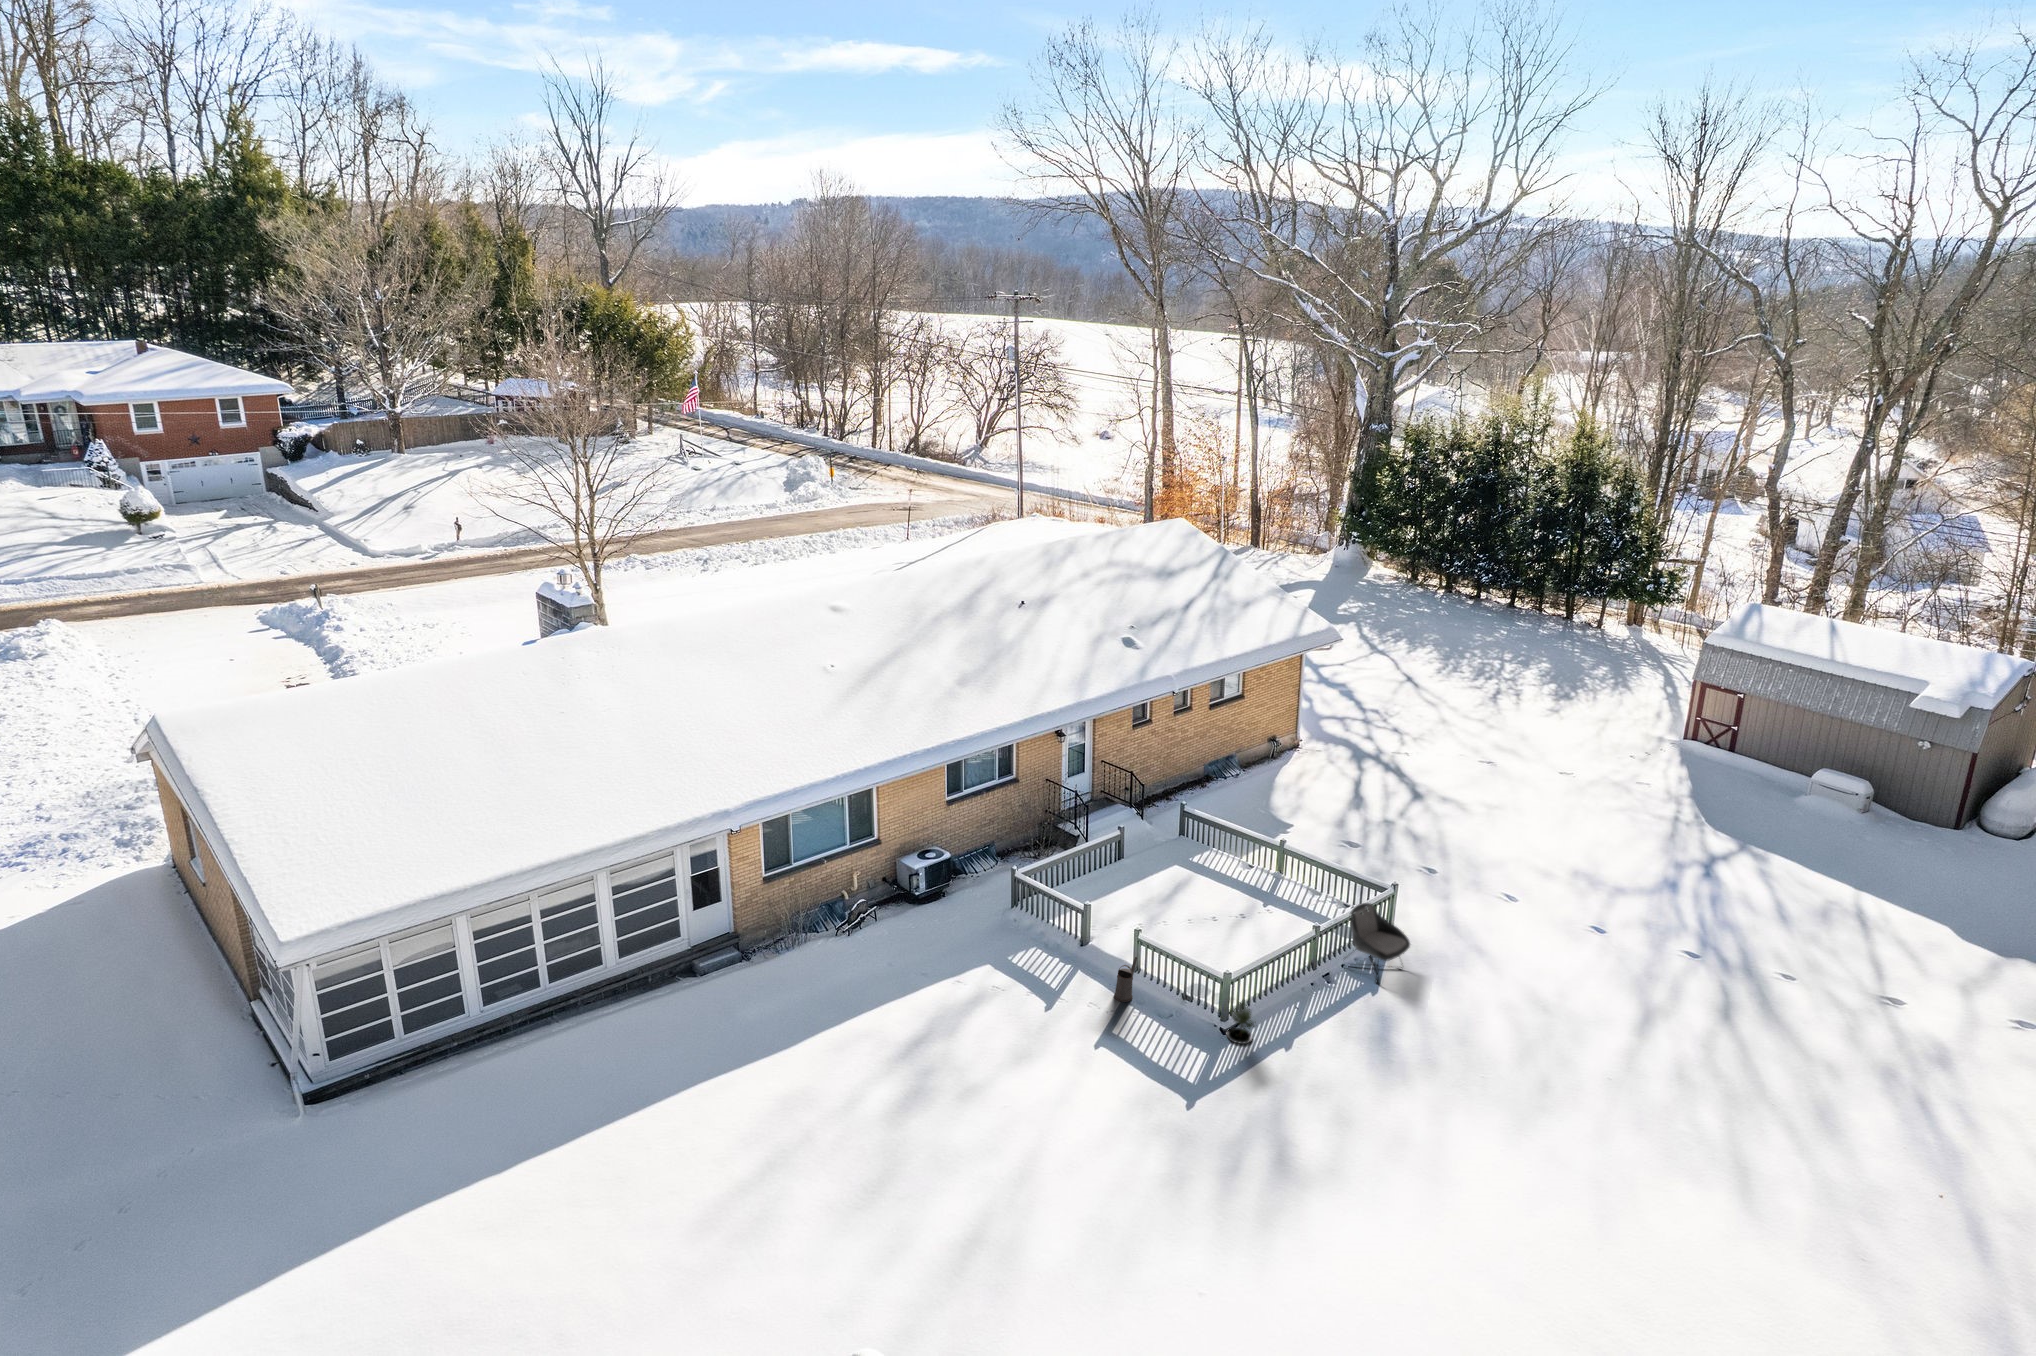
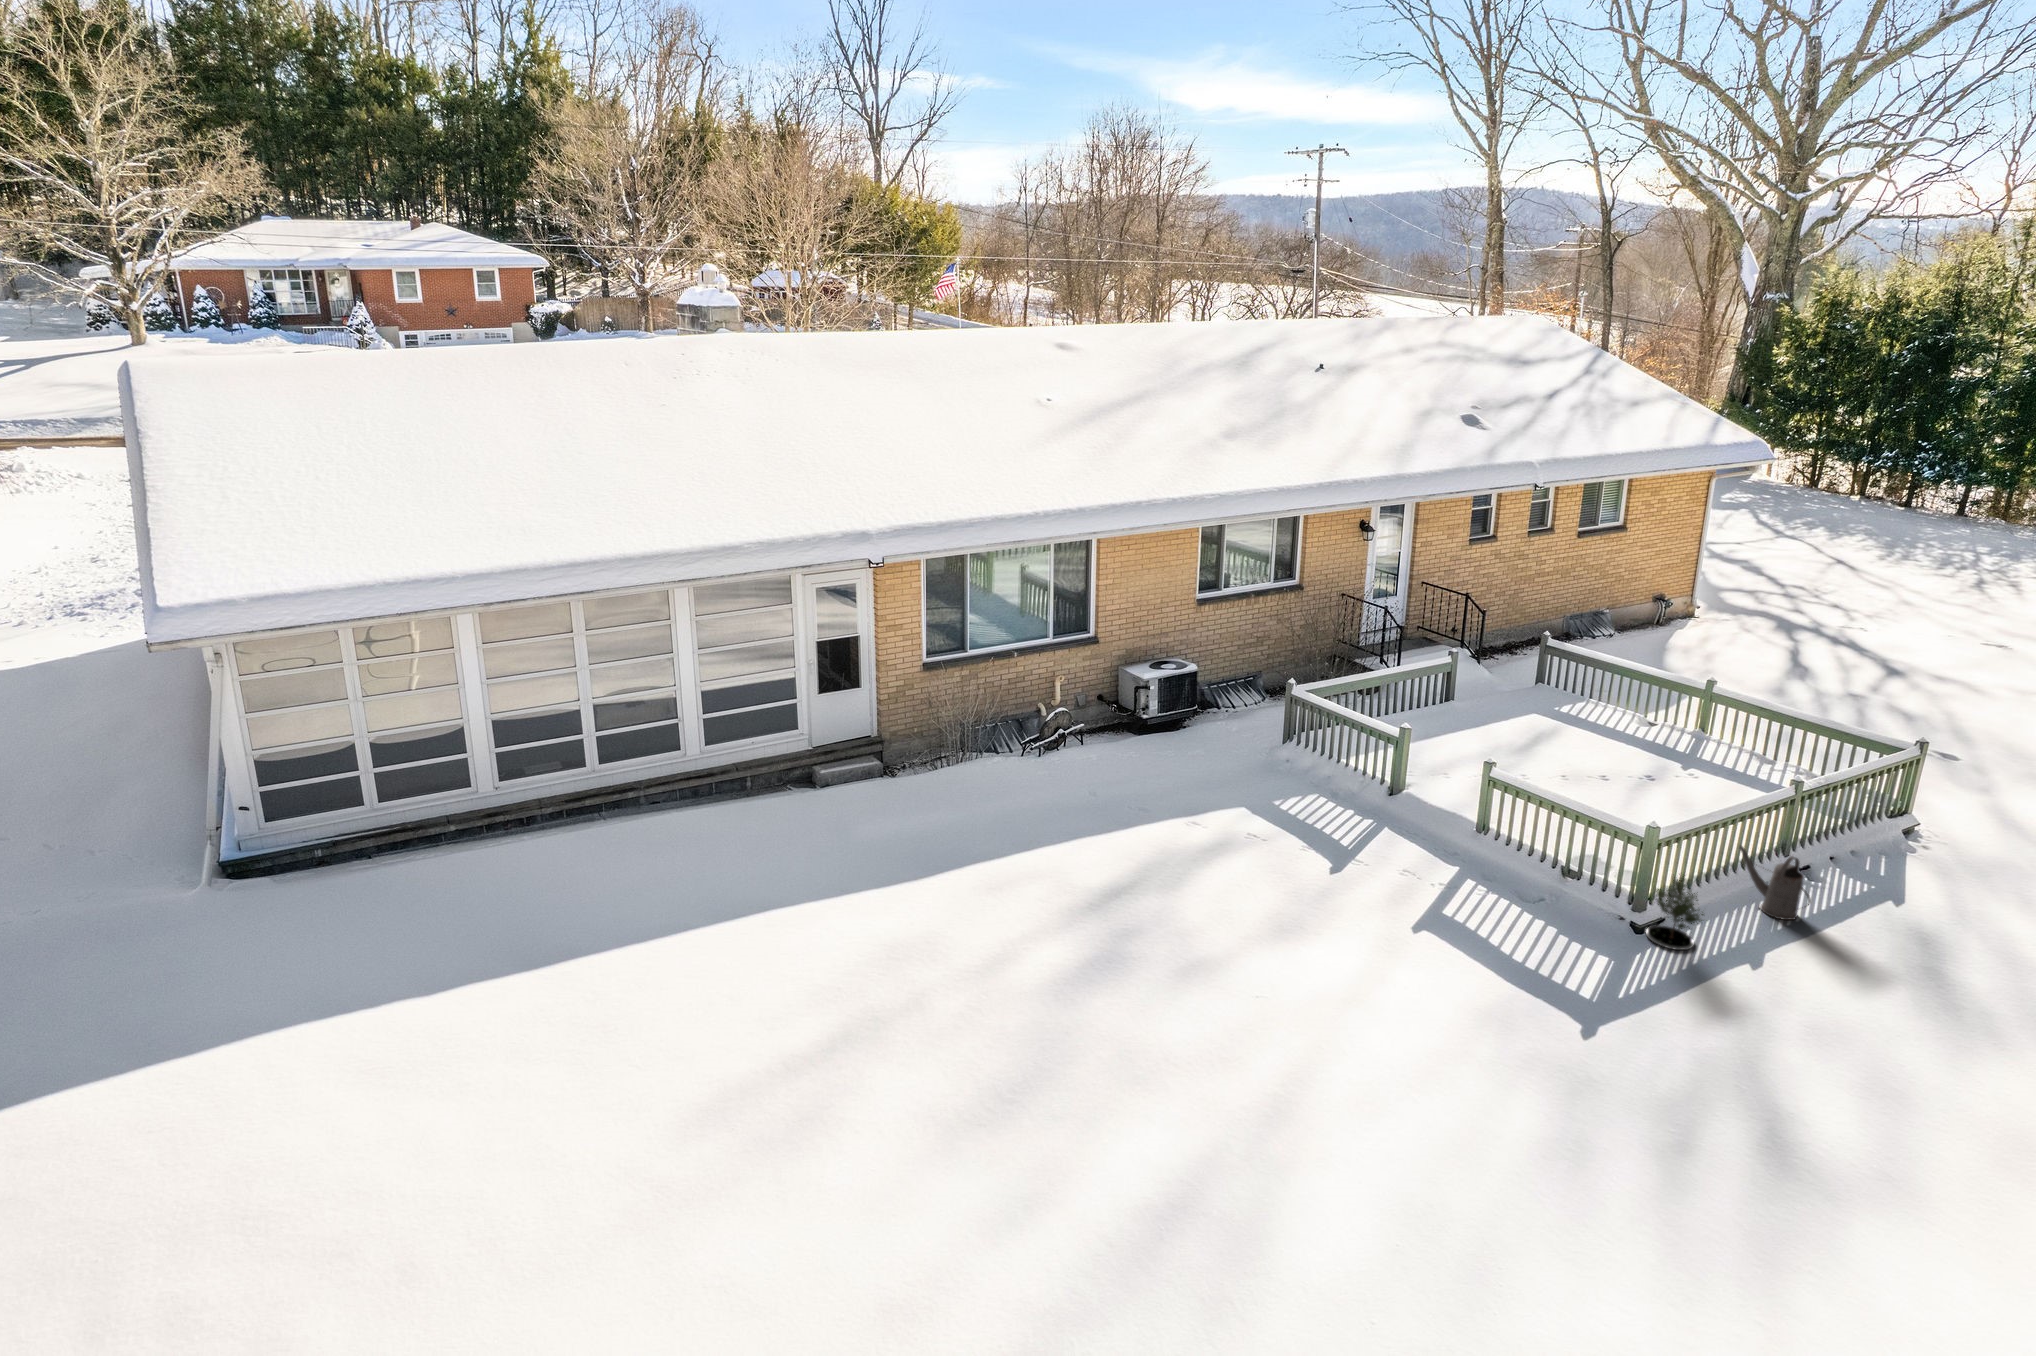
lounge chair: present [1350,903,1410,982] -> none [1837,760,1976,890]
watering can: present [1114,957,1137,1002] -> present [1740,846,1811,920]

